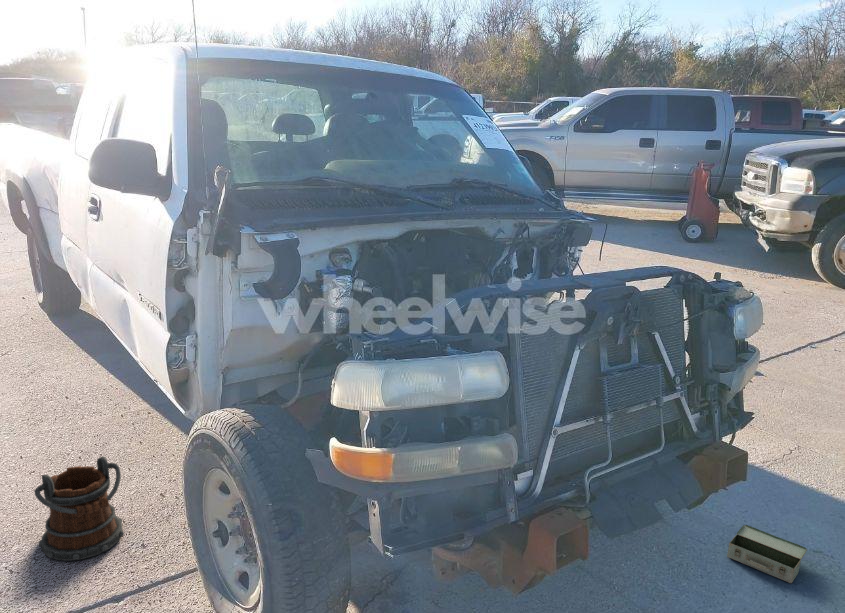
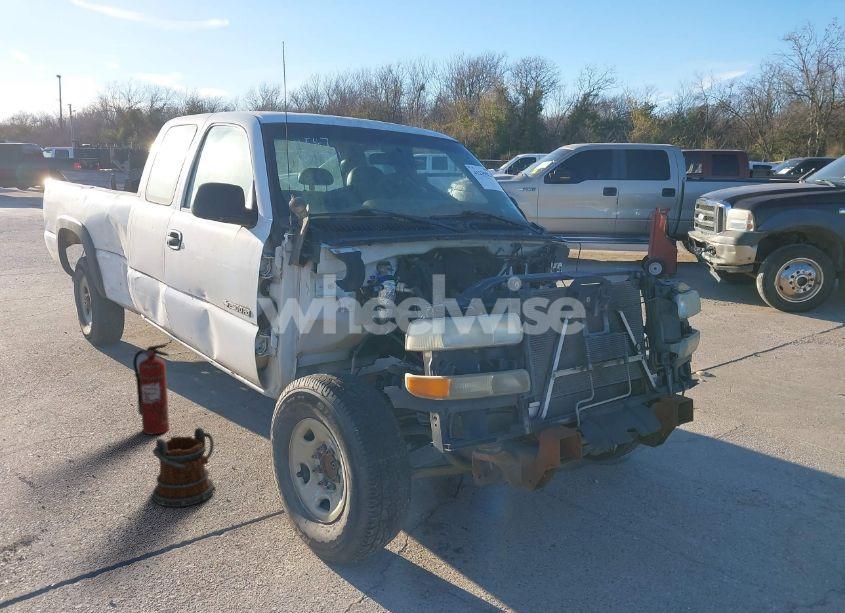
fire extinguisher: none [47,336,95,444] -> present [133,344,169,434]
toolbox: present [727,525,807,583] -> none [685,469,744,505]

